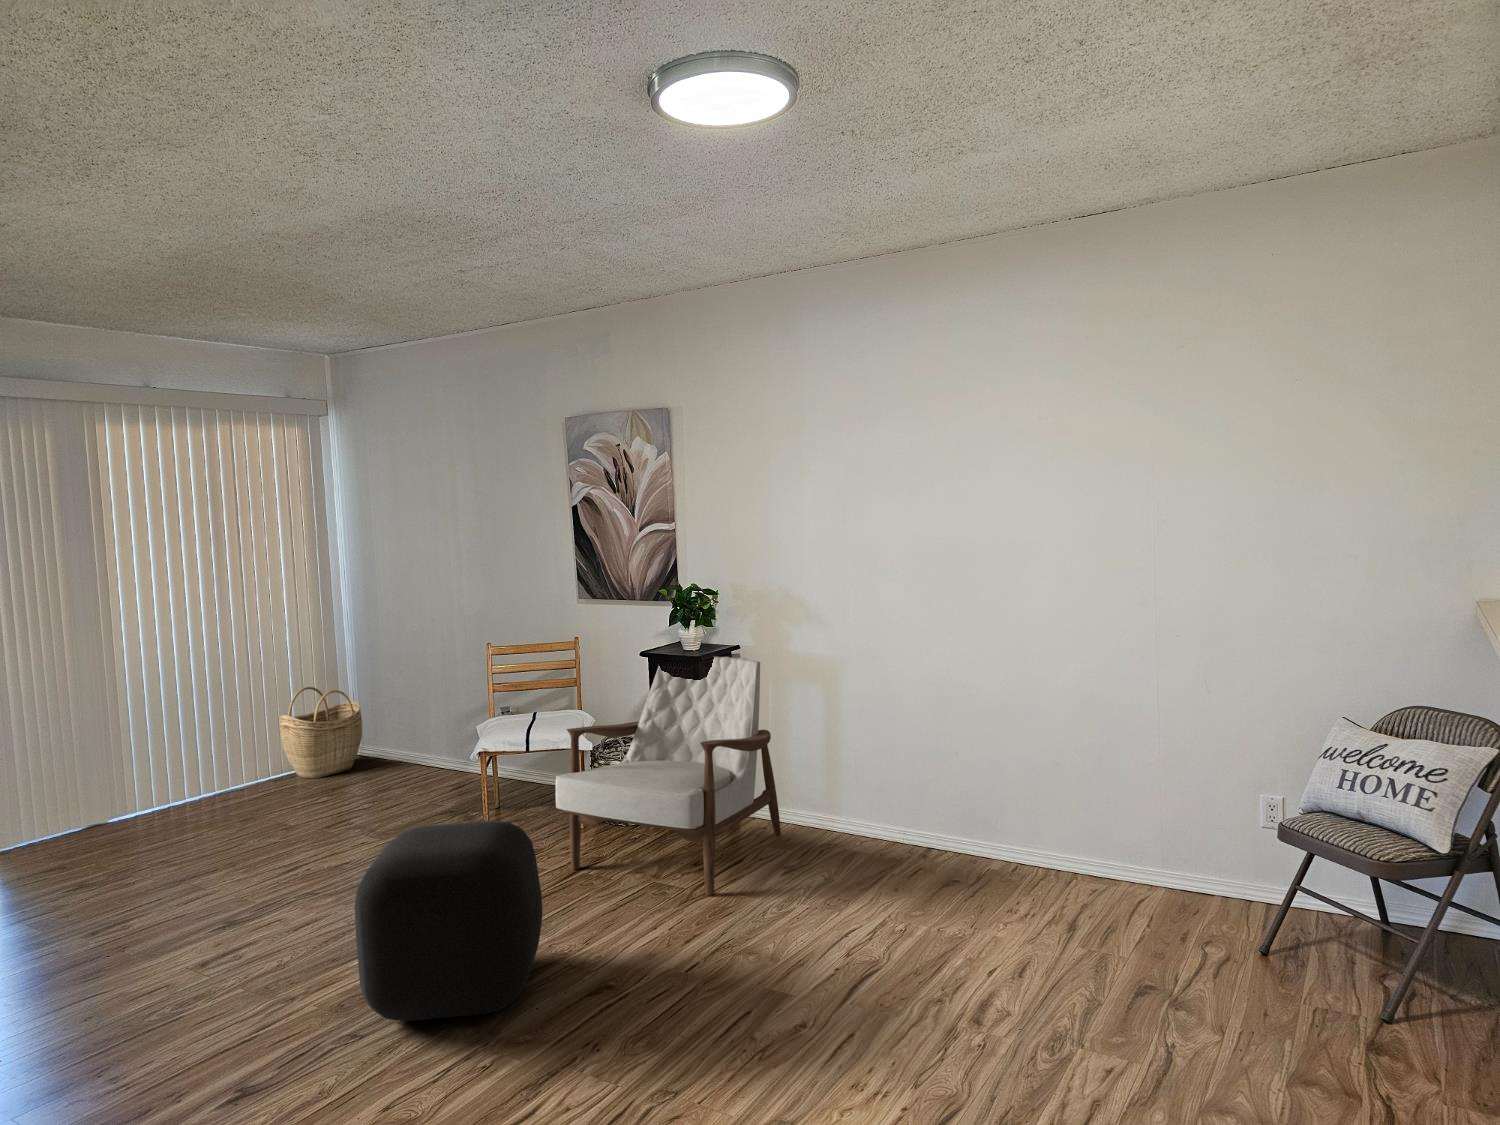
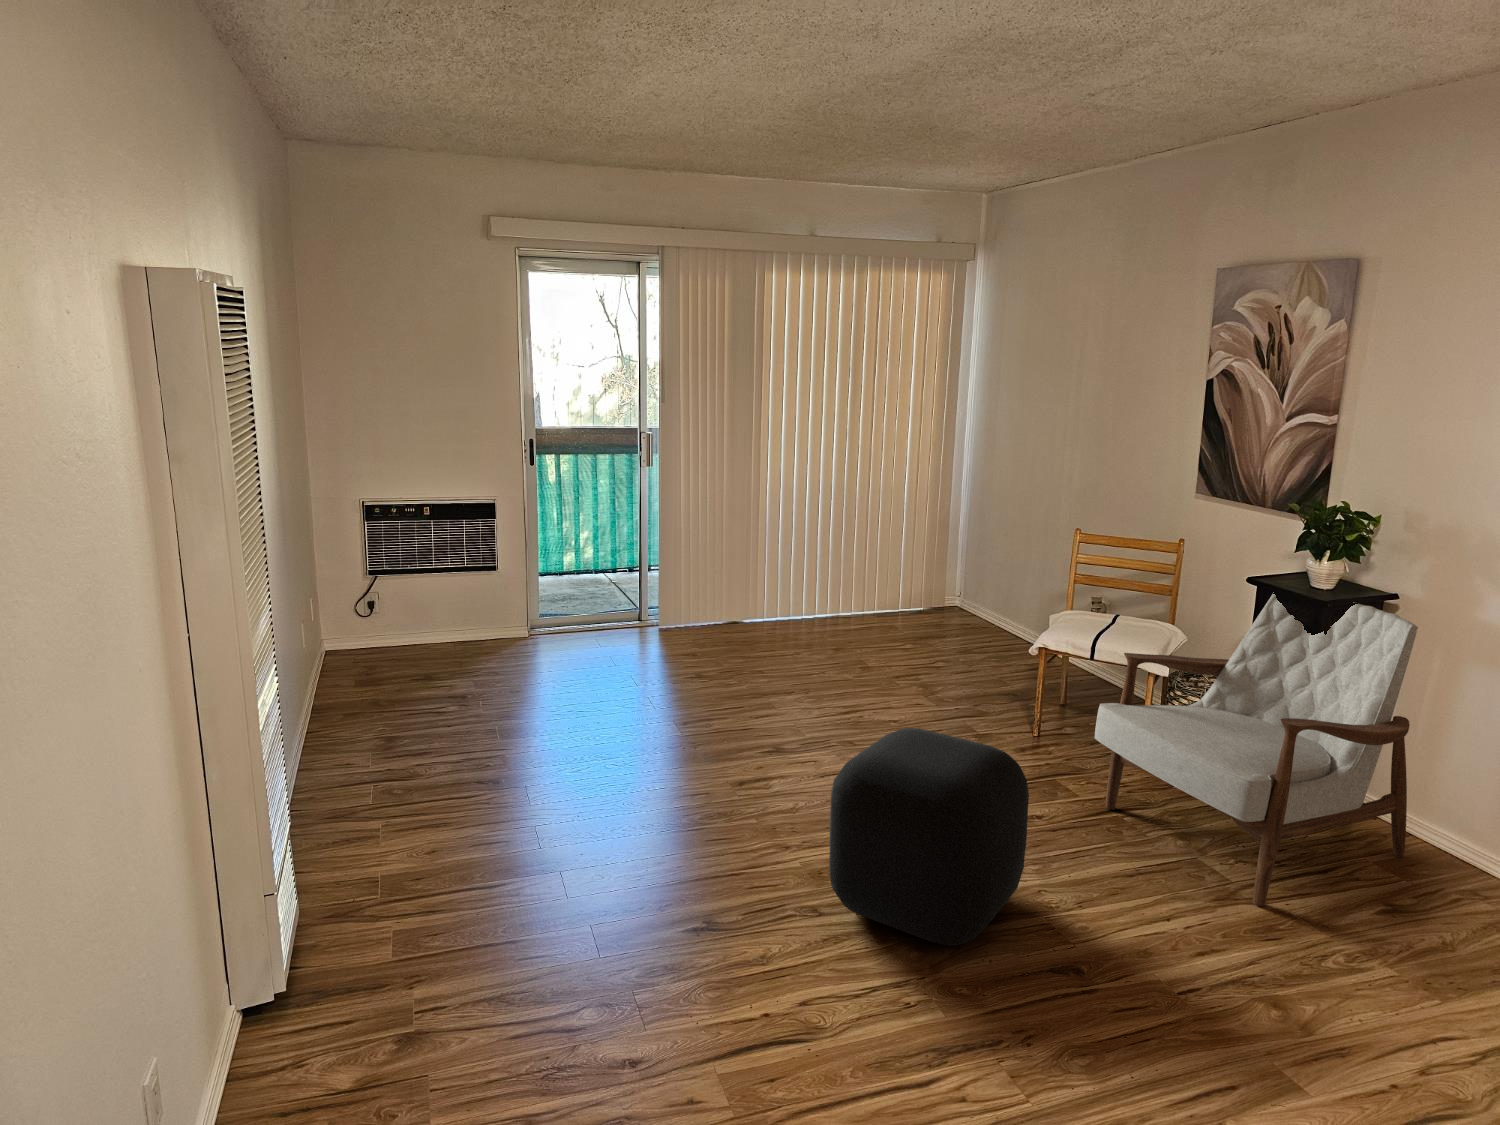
woven basket: present [280,687,362,778] -> none [886,536,961,625]

